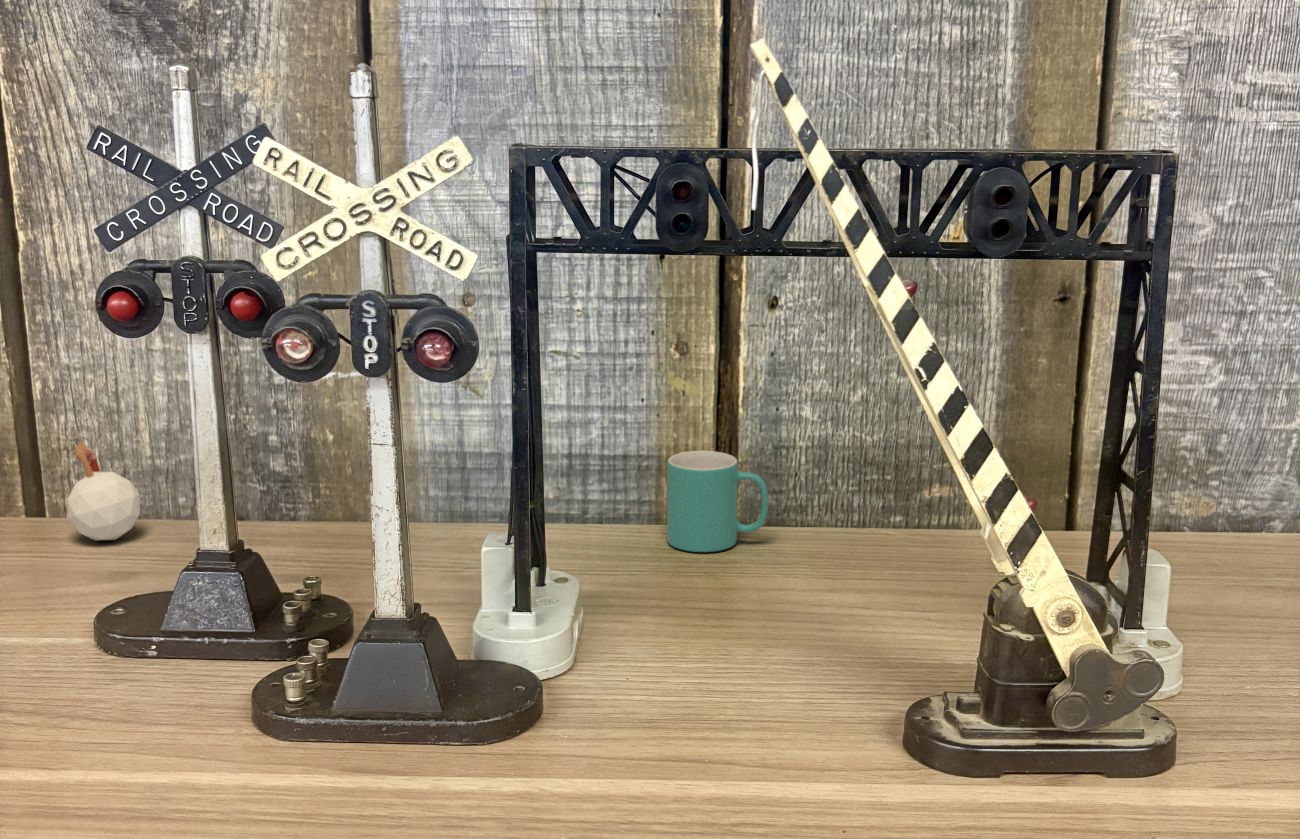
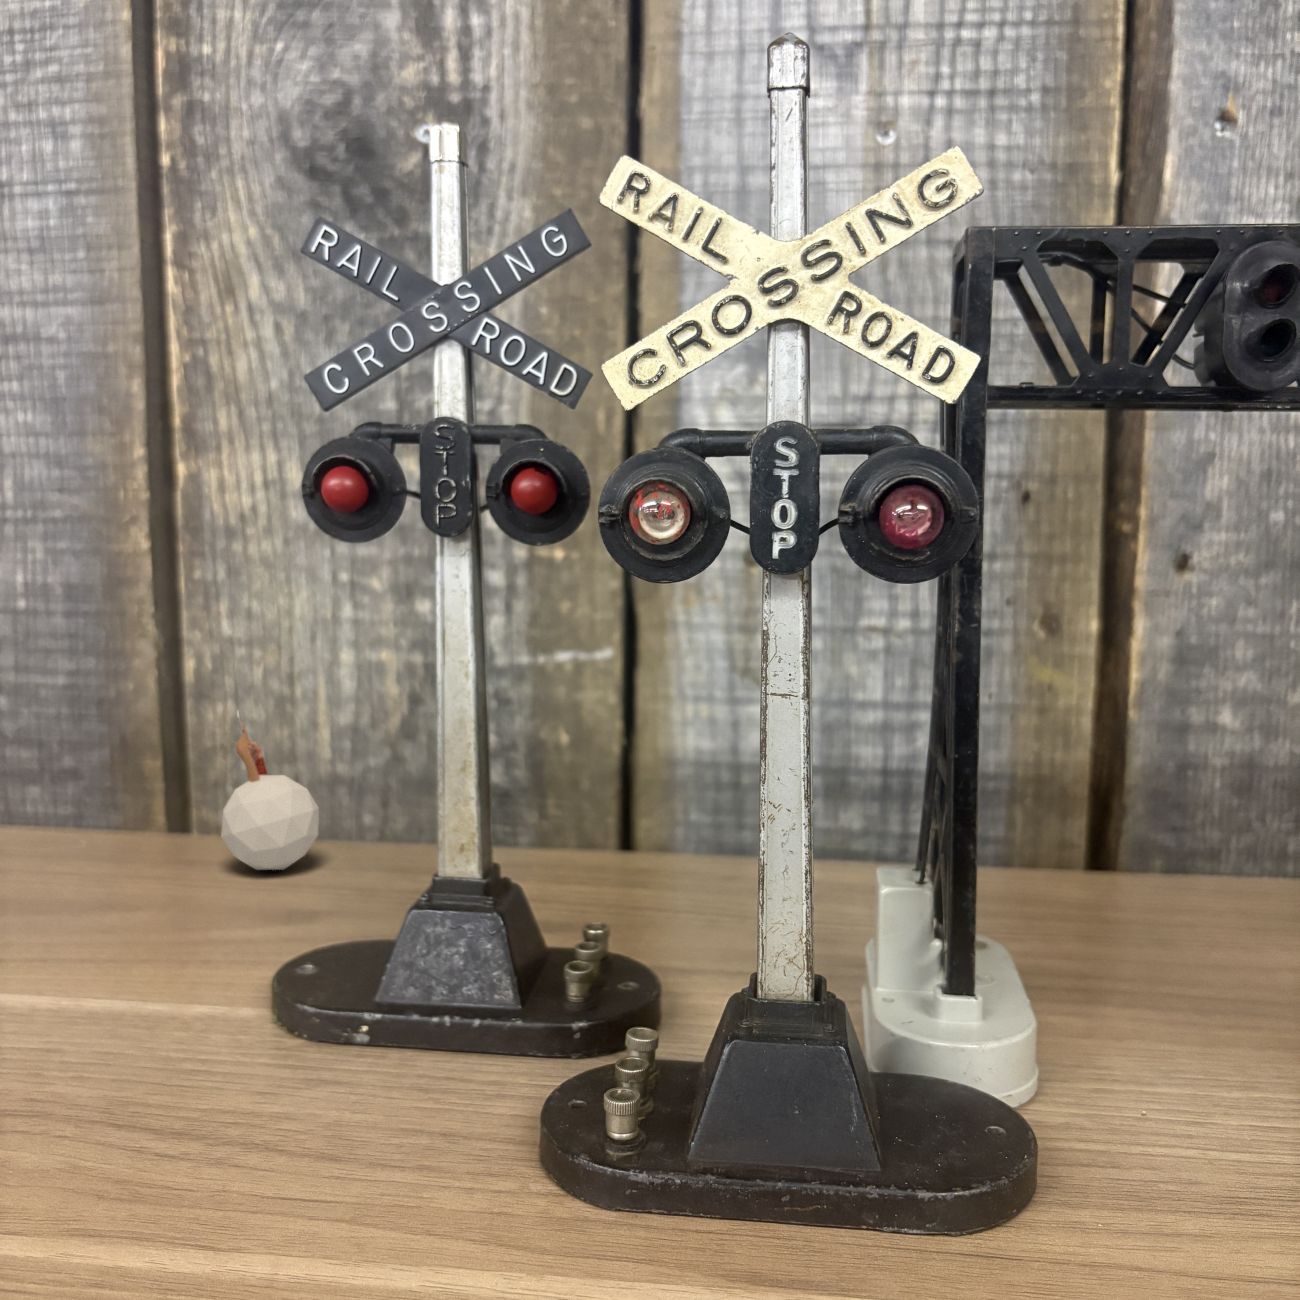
mug: present [667,451,768,552] -> none [1050,763,1204,906]

